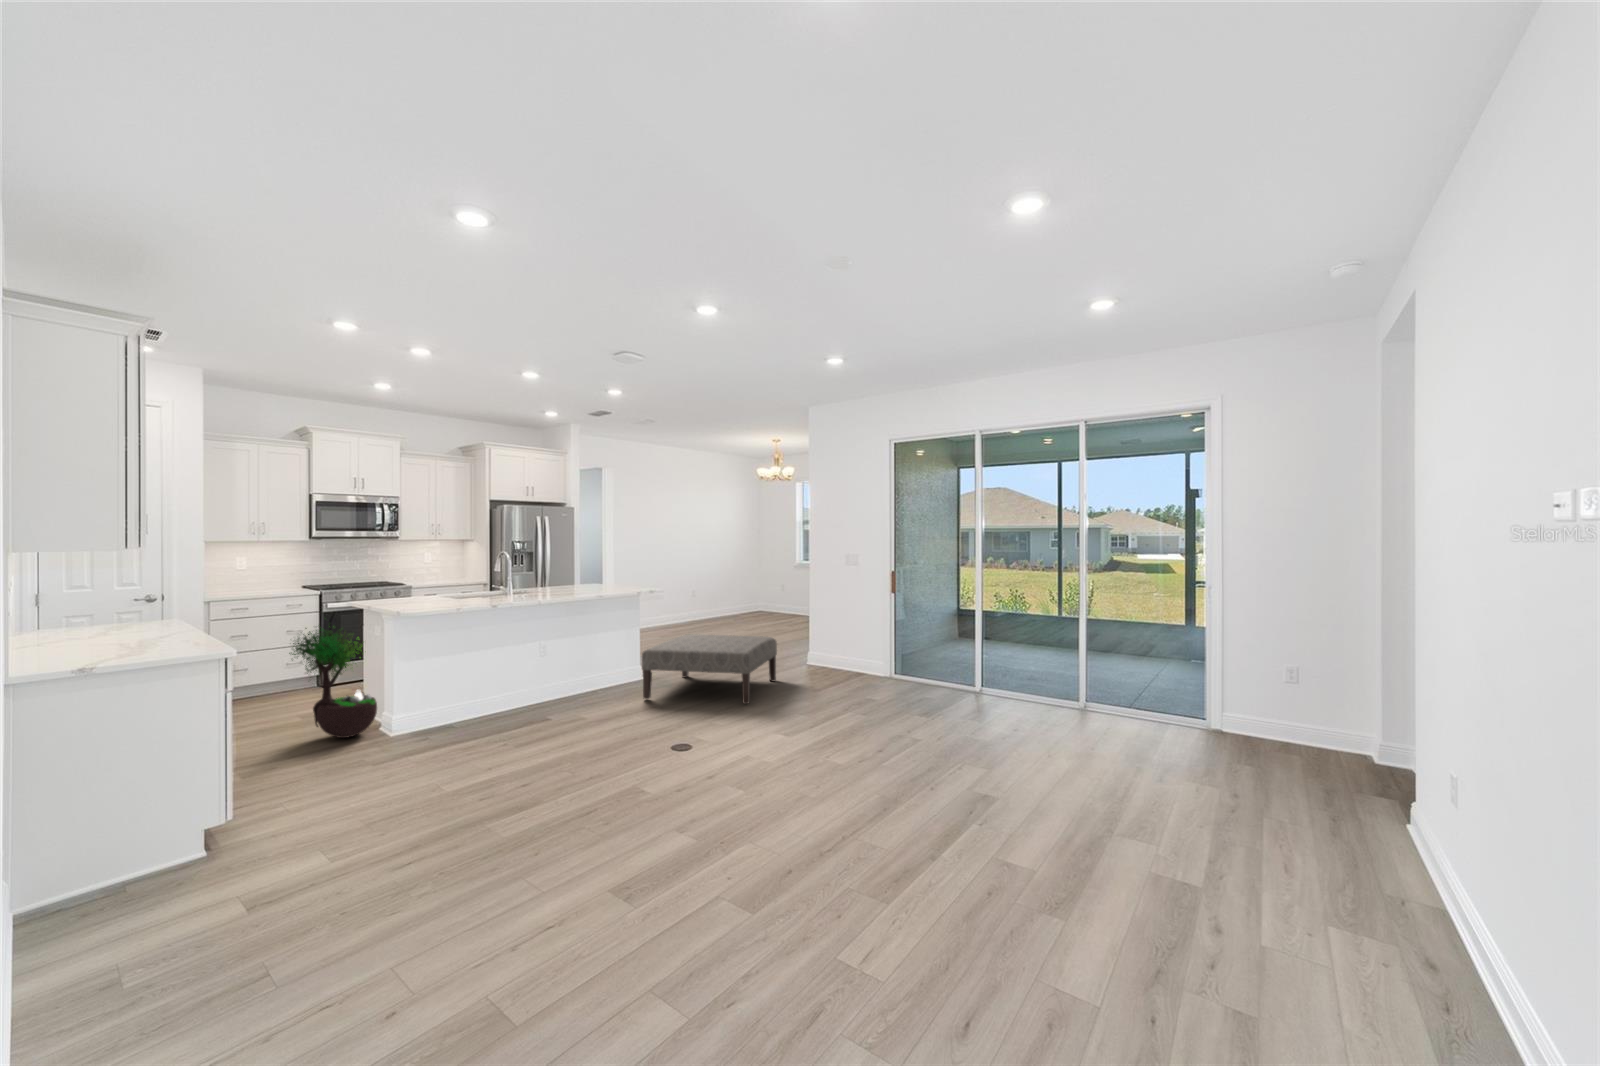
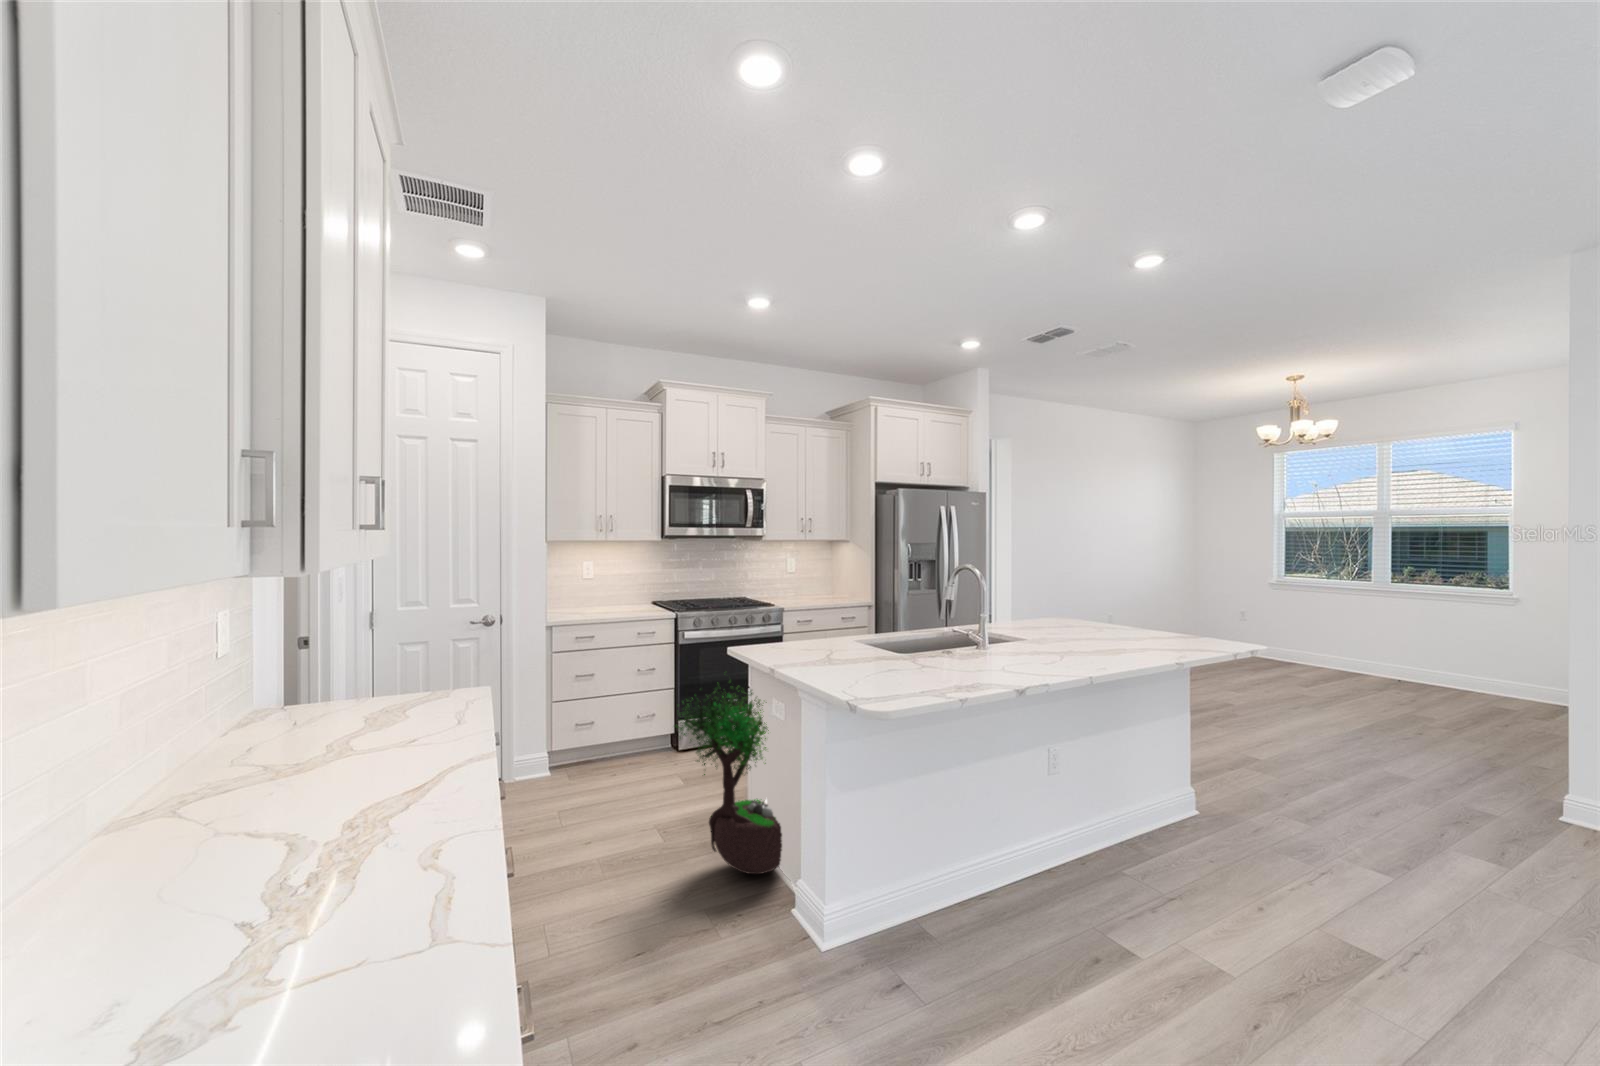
ottoman: present [642,634,777,704] -> none [1214,715,1476,889]

